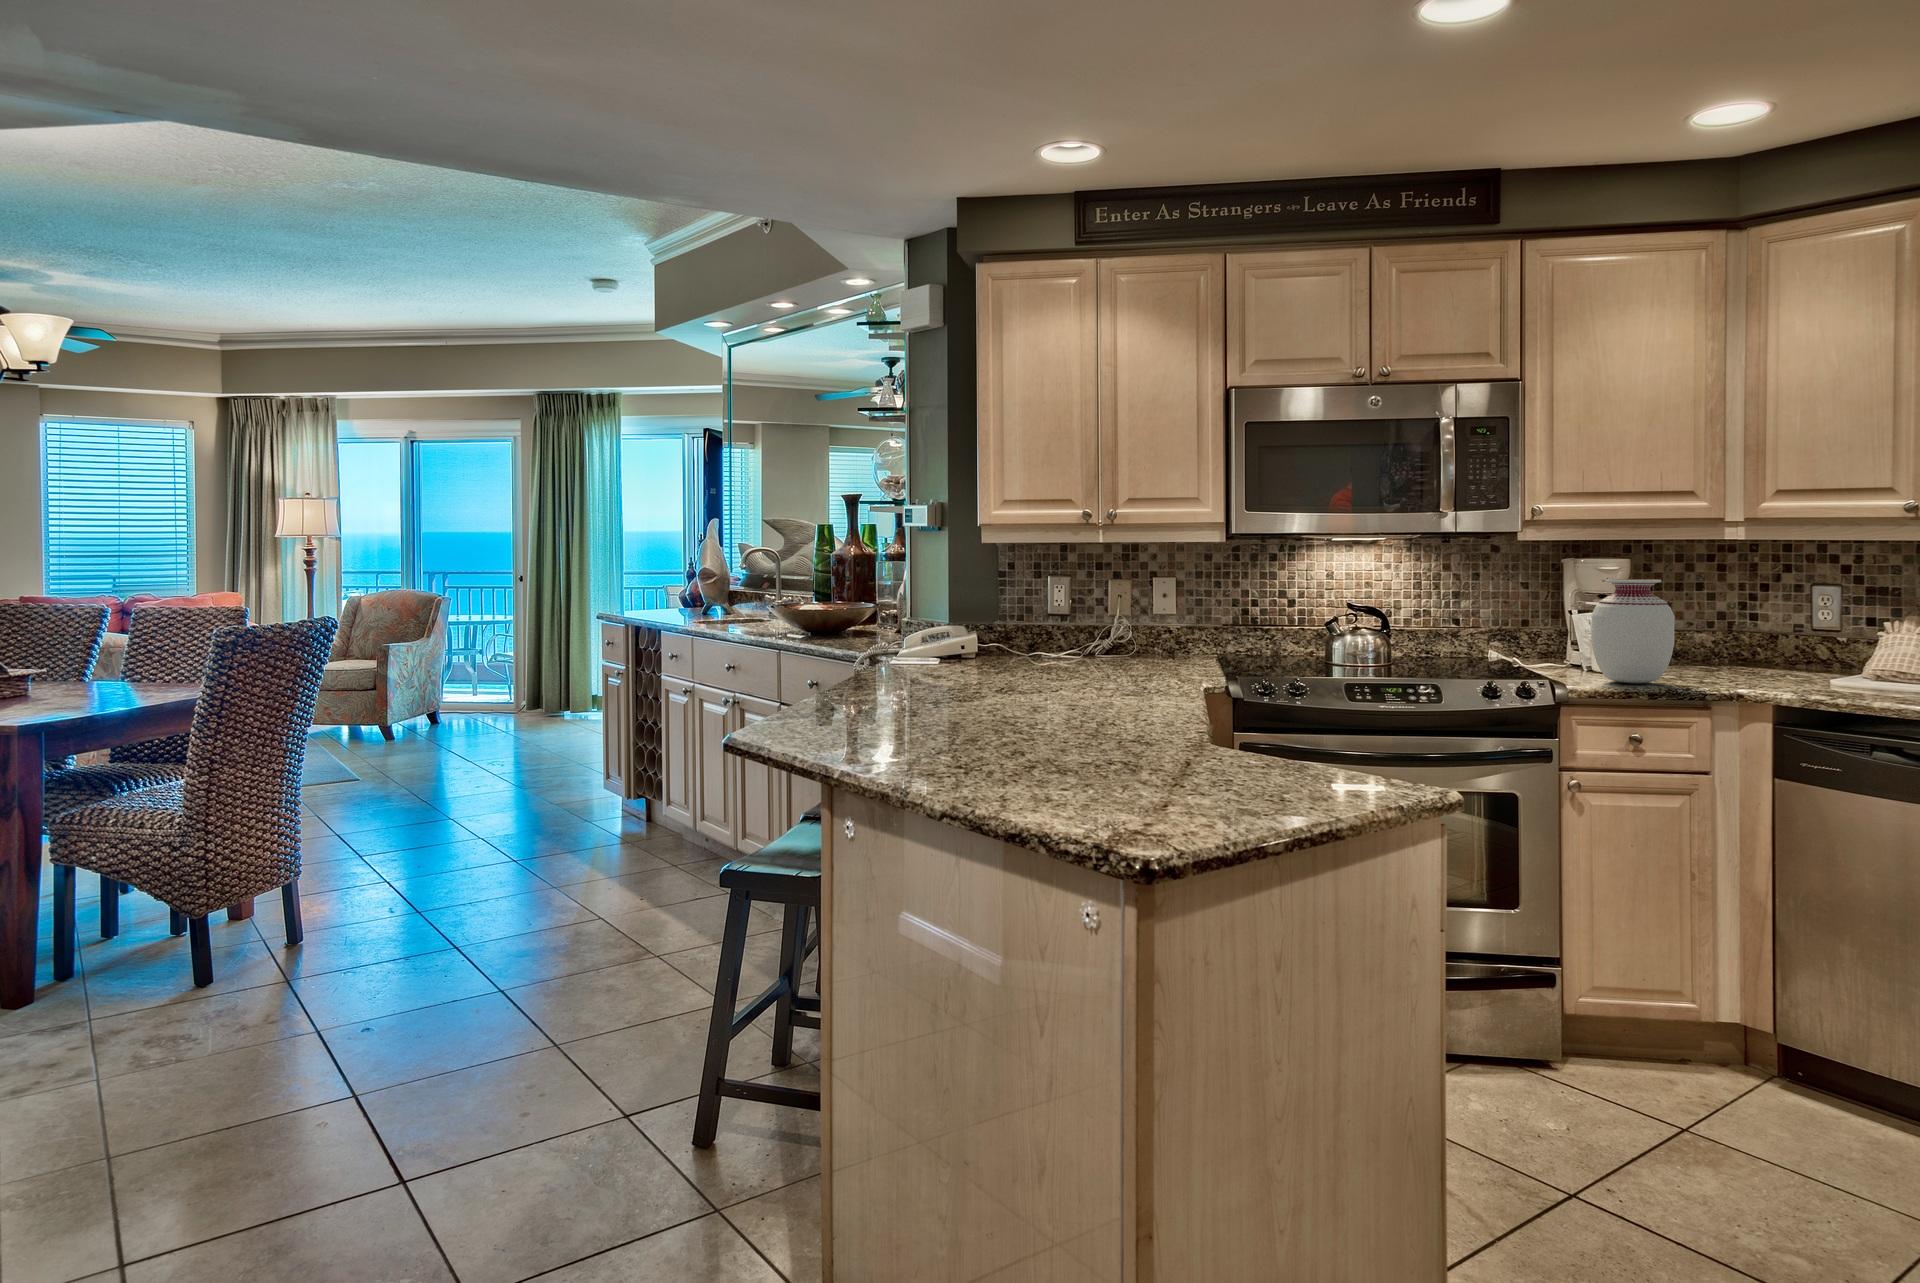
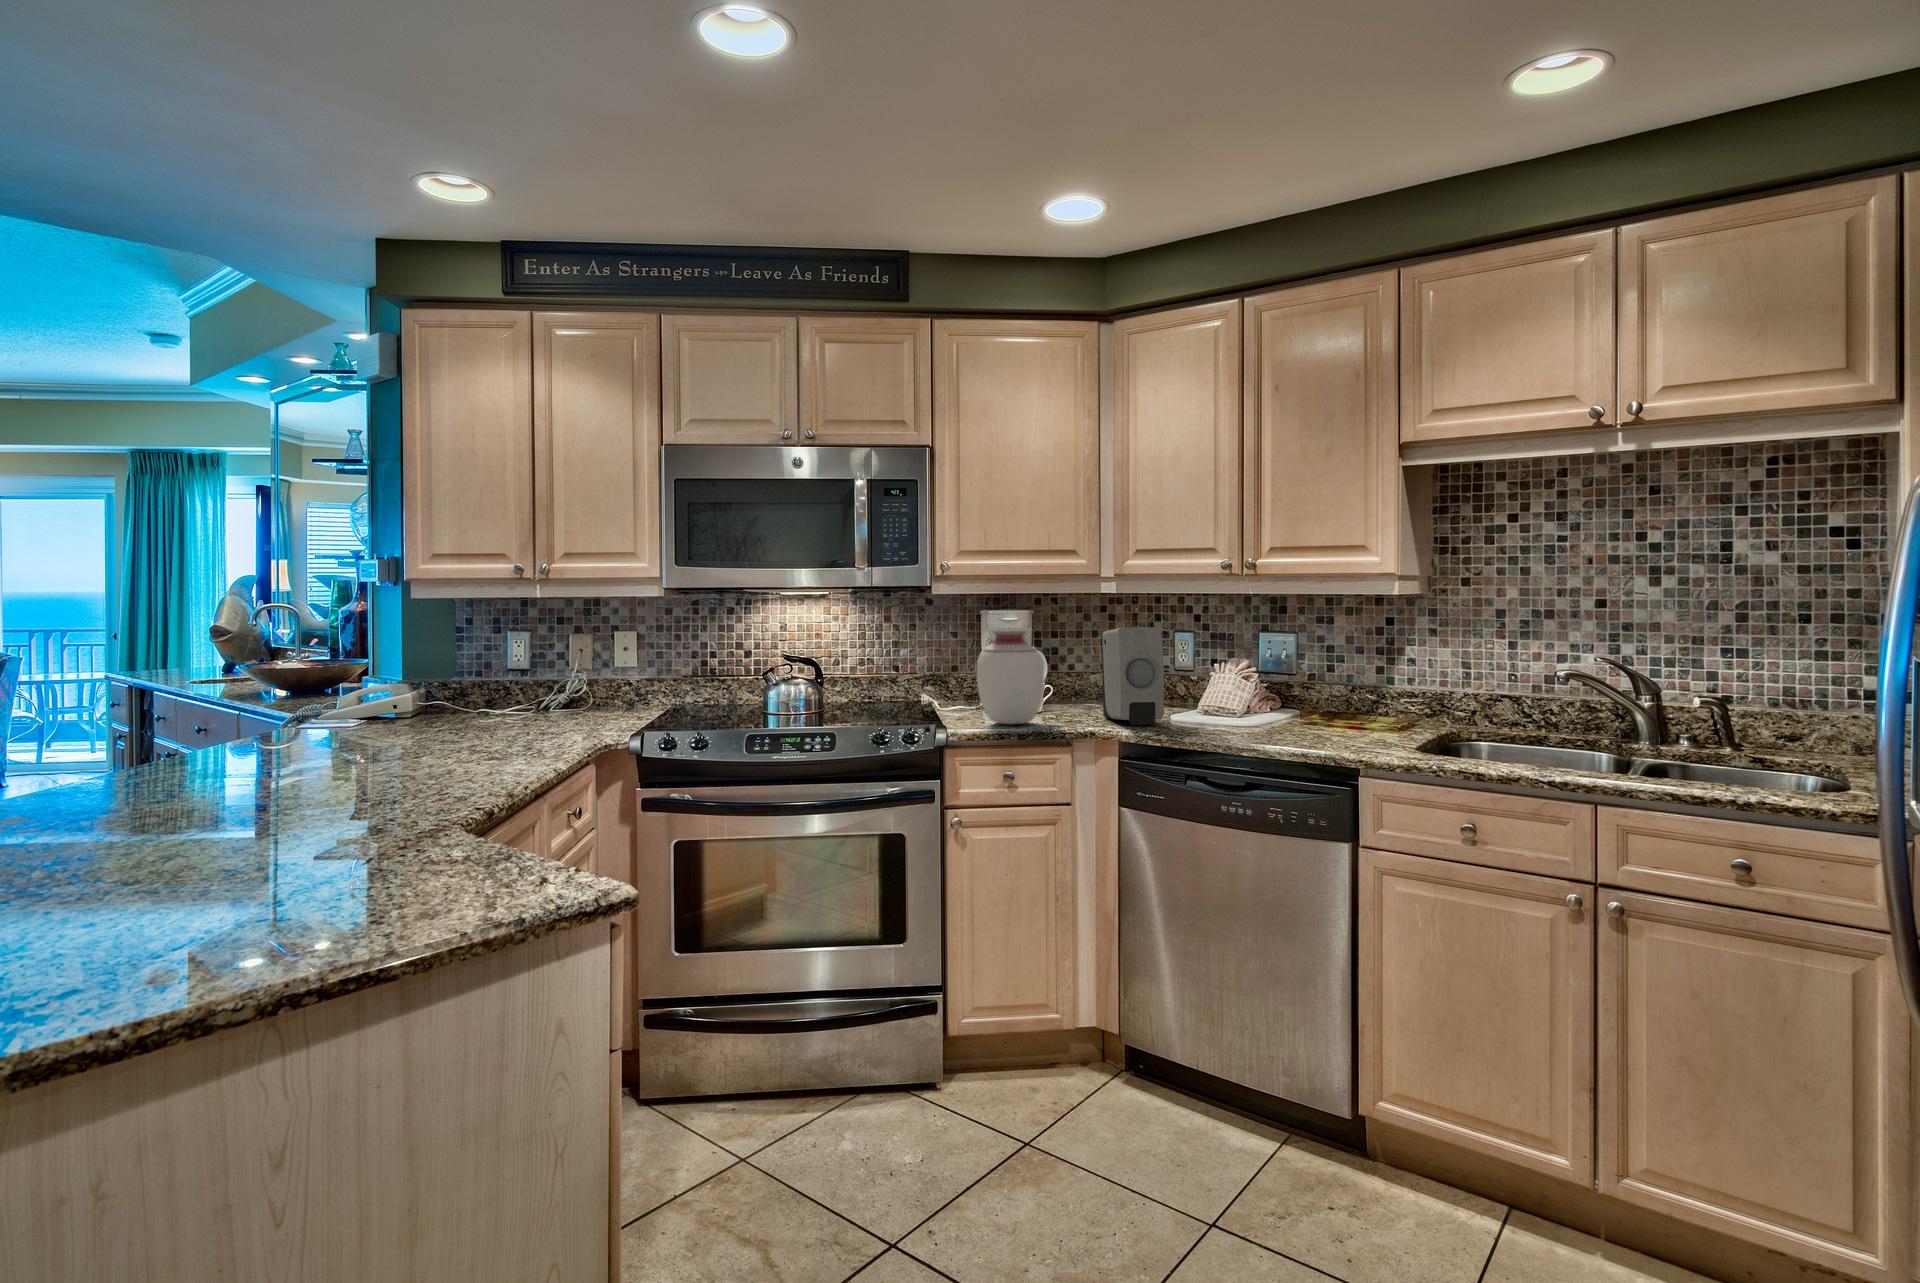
soap dispenser: none [1740,579,1829,688] -> present [1101,627,1164,725]

